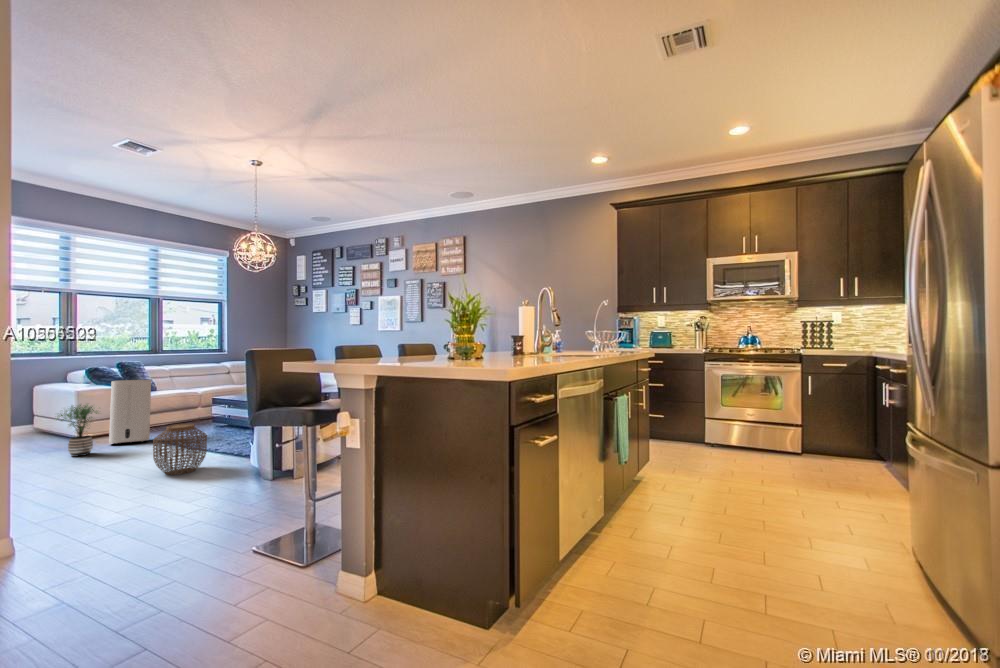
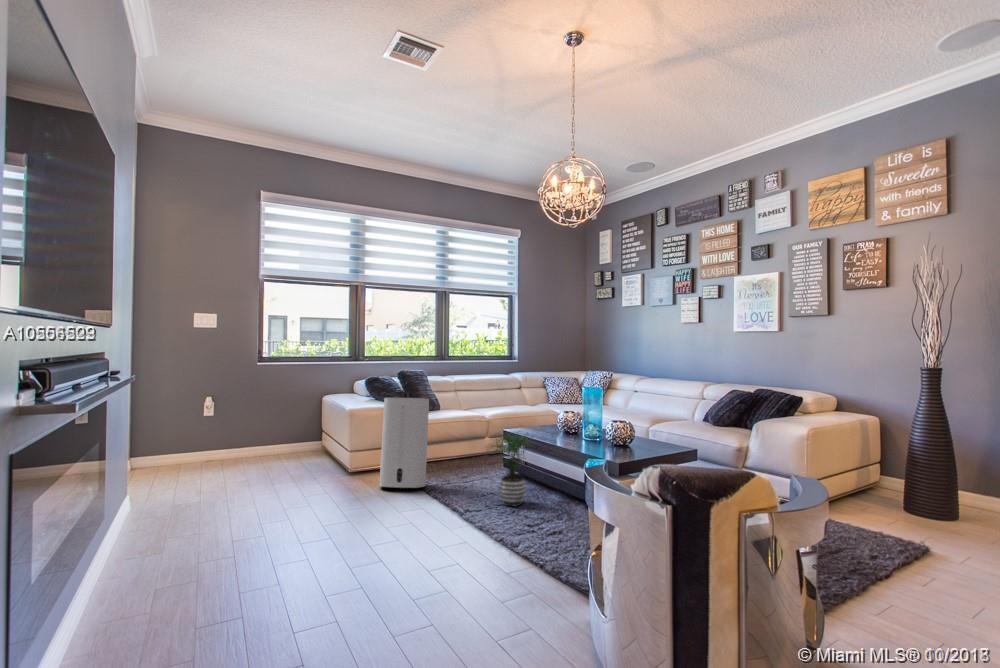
potted plant: present [57,405,97,457] -> present [486,433,528,507]
woven basket: present [153,424,207,475] -> none [413,500,502,611]

